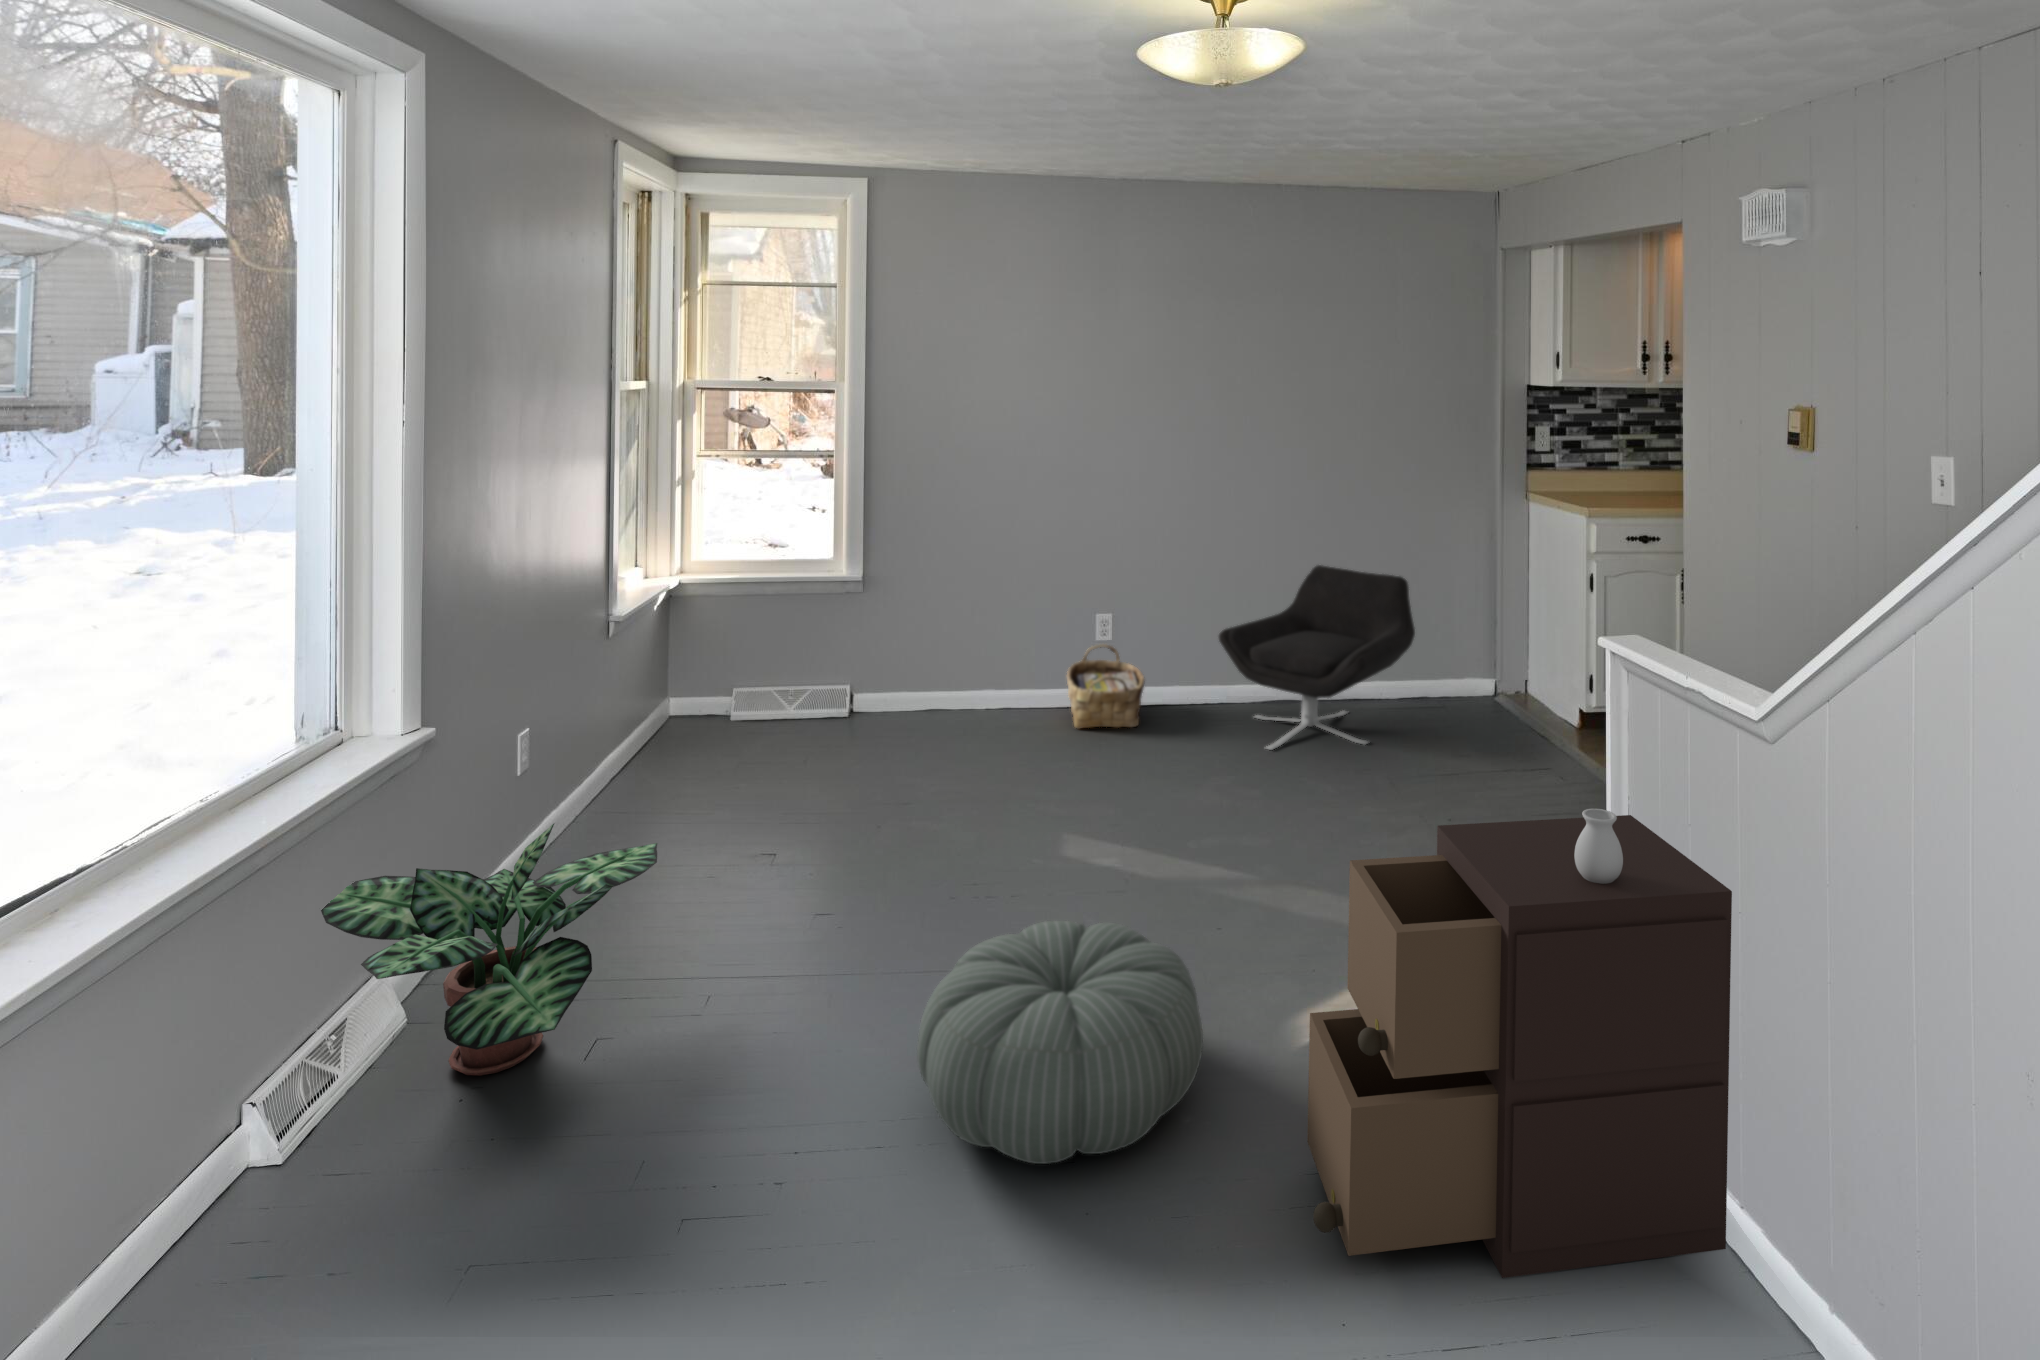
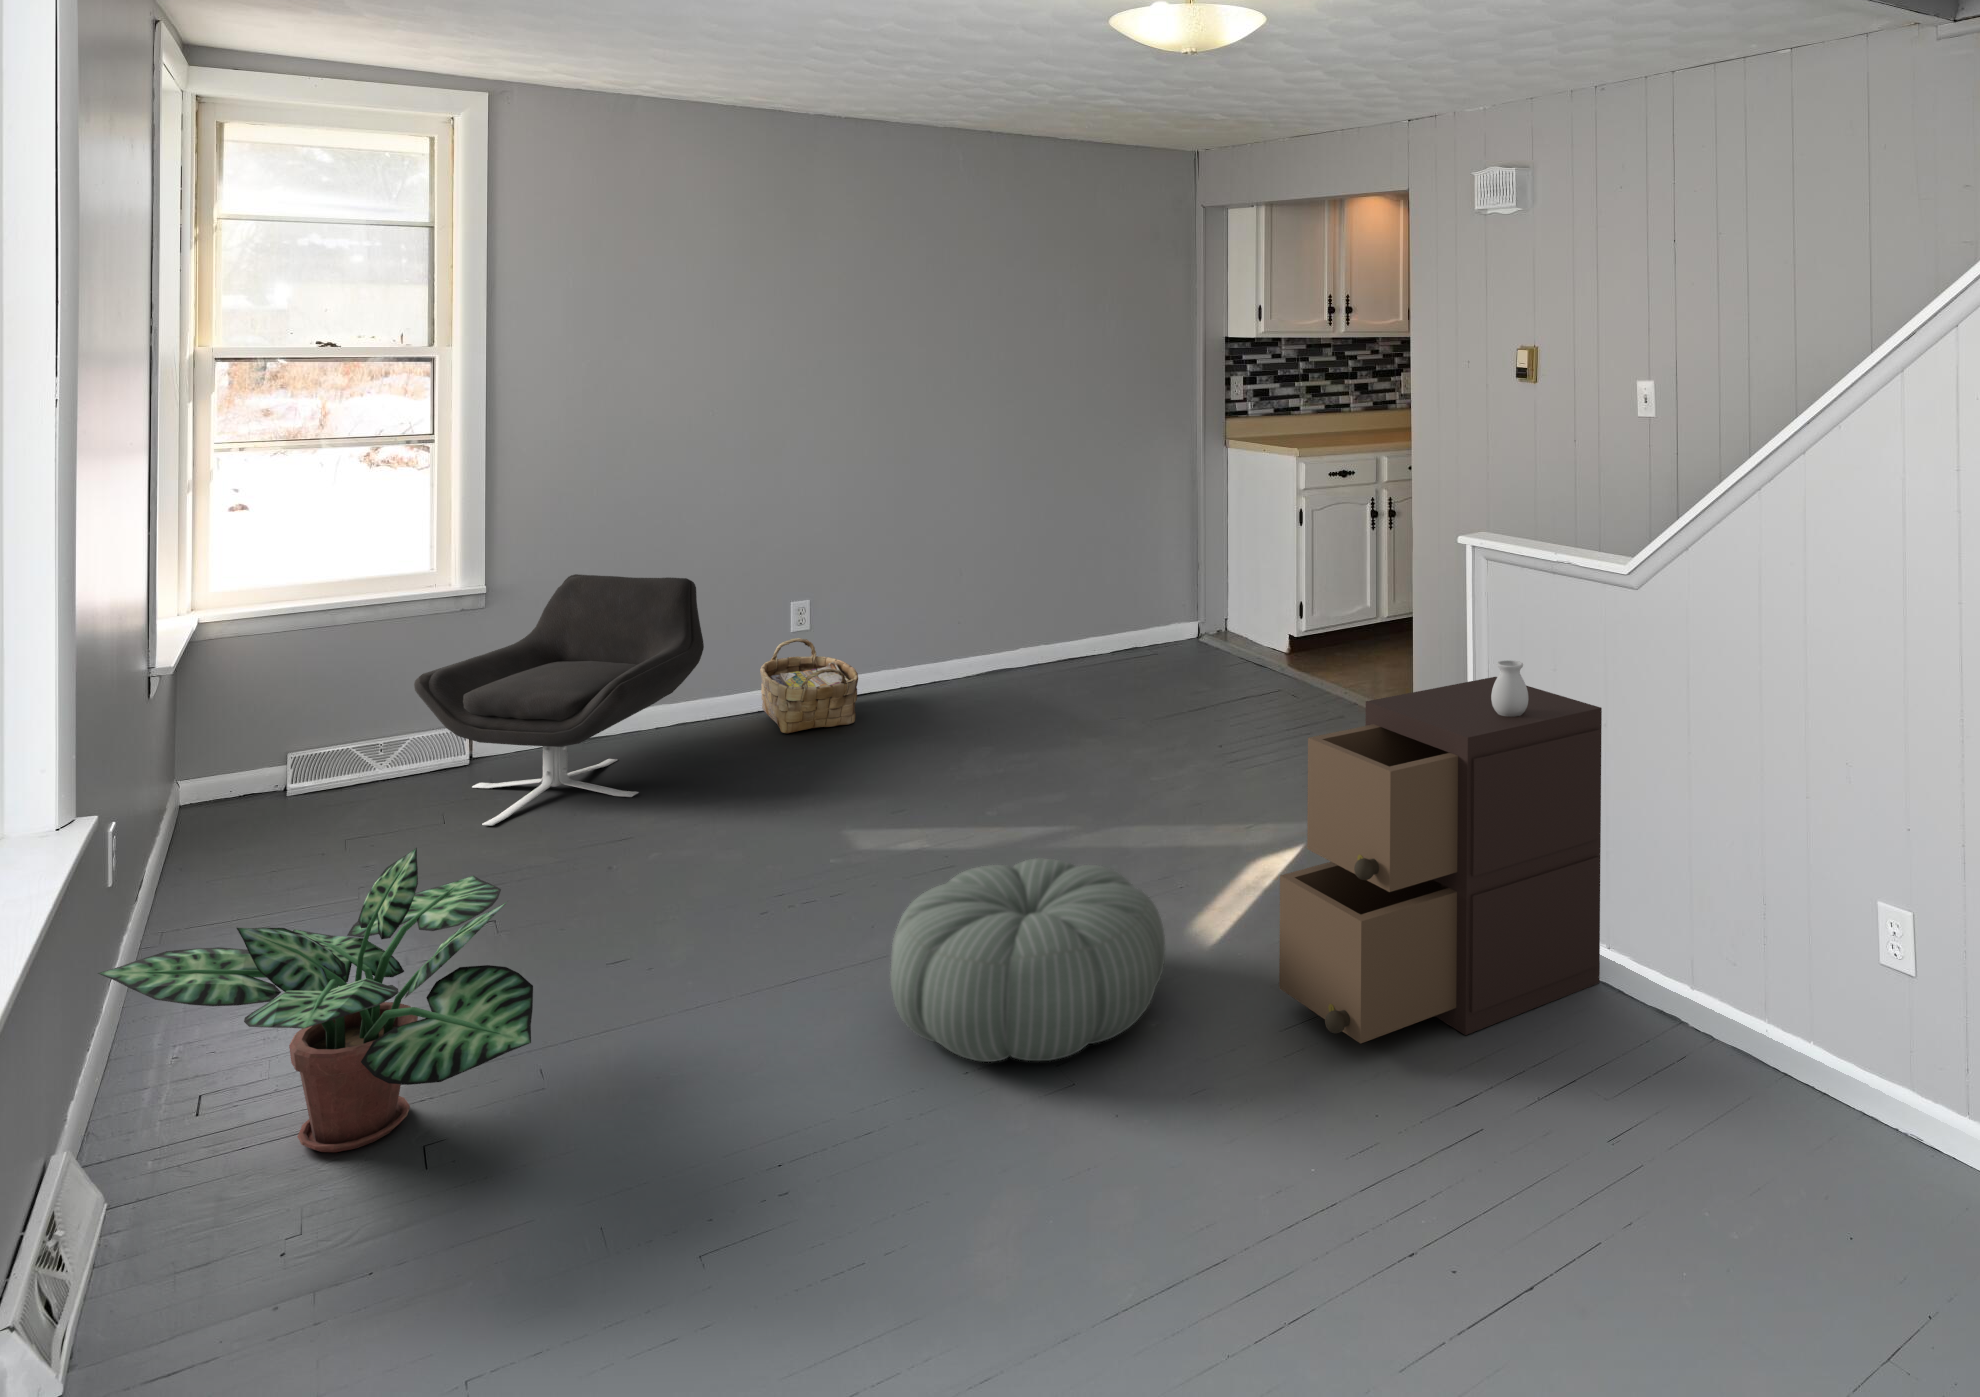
lounge chair: present [1219,565,1415,750] -> present [414,574,704,826]

